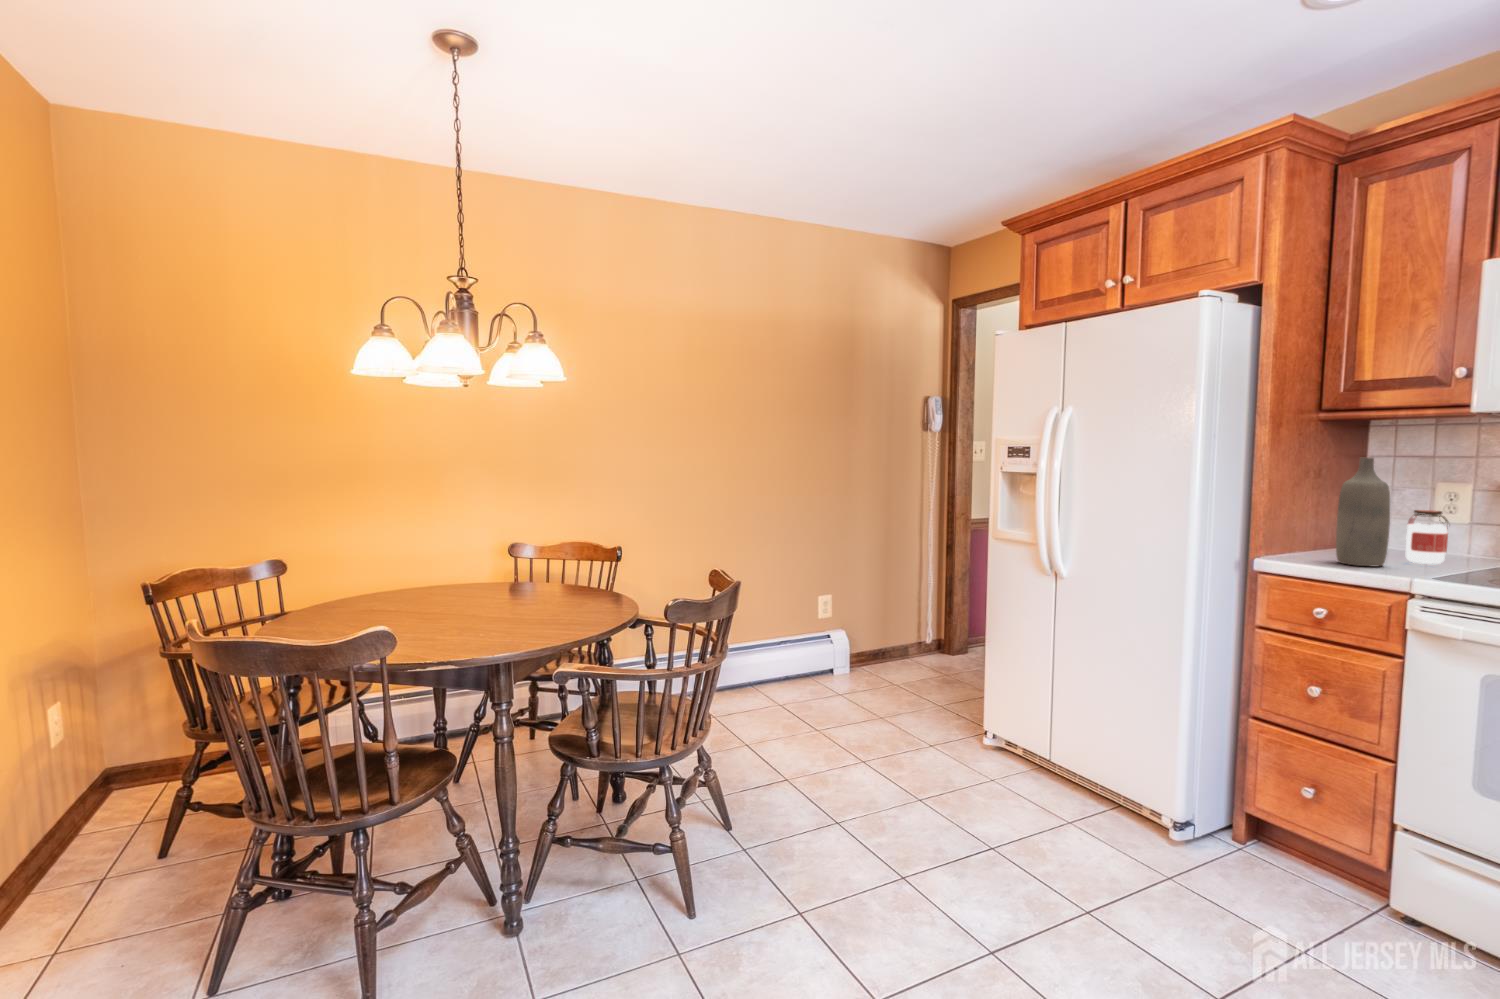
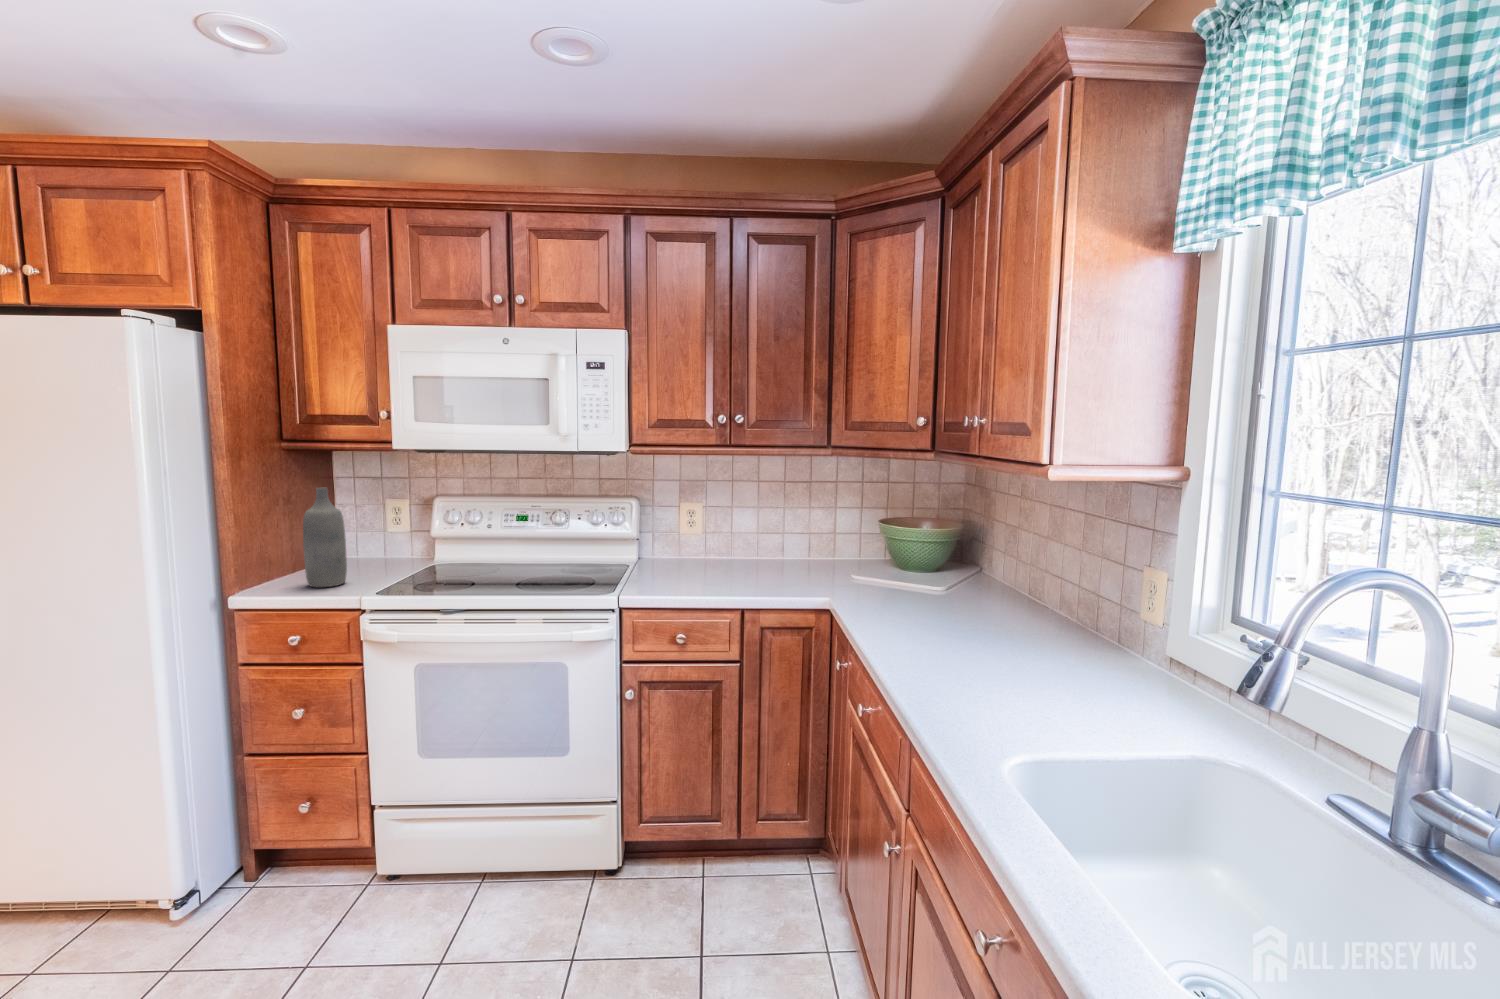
jar: present [1406,510,1448,564] -> none [362,527,392,574]

